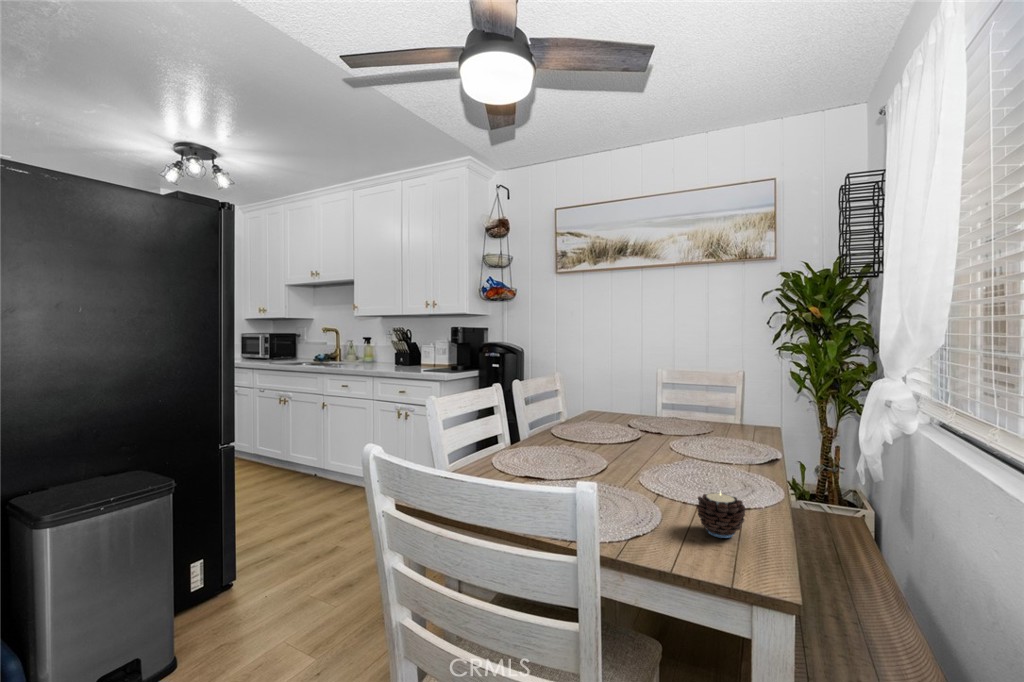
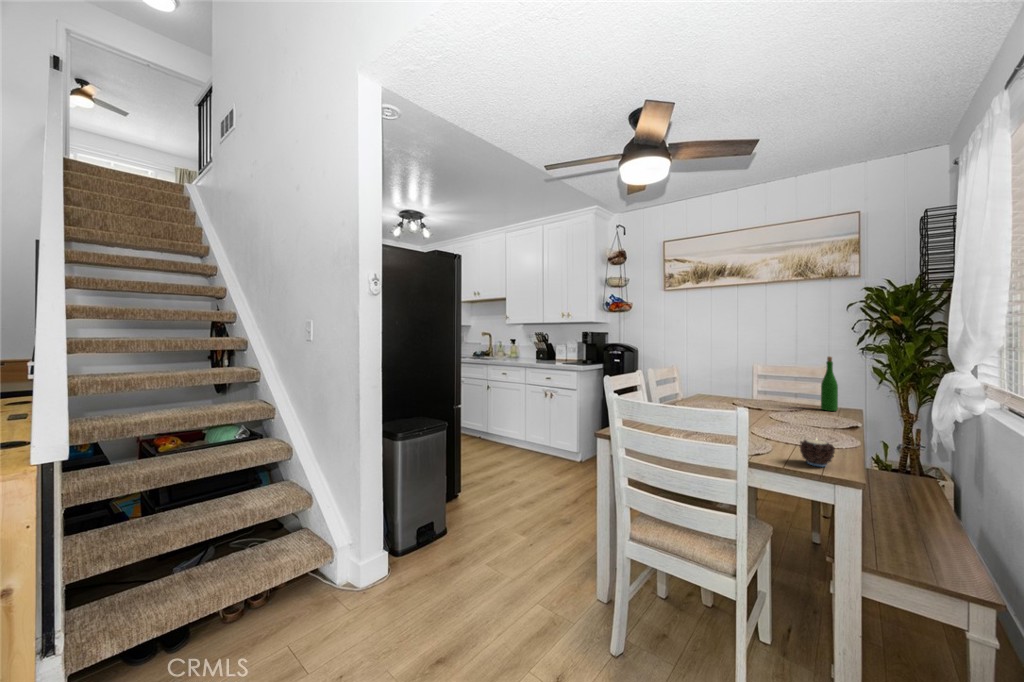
wine bottle: none [733,359,752,431] -> present [821,356,838,411]

